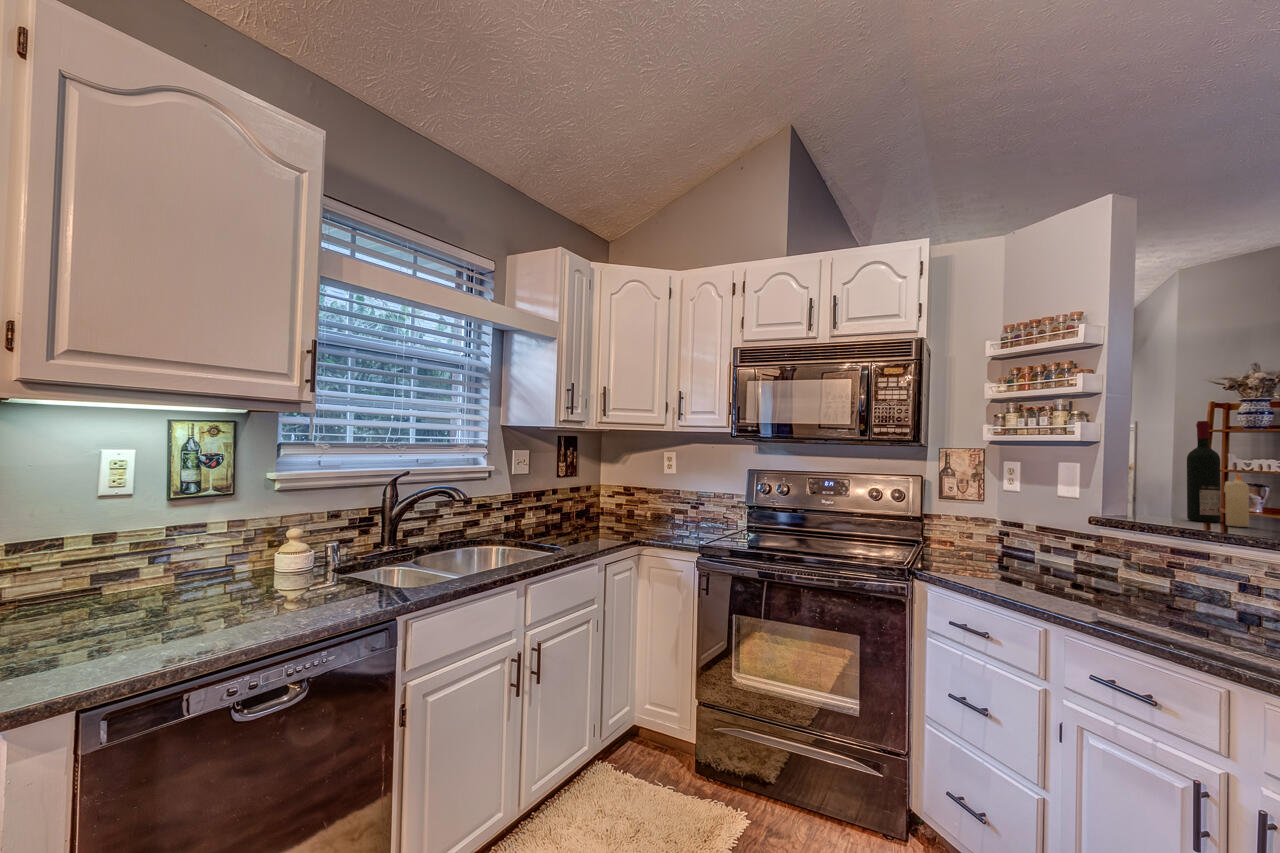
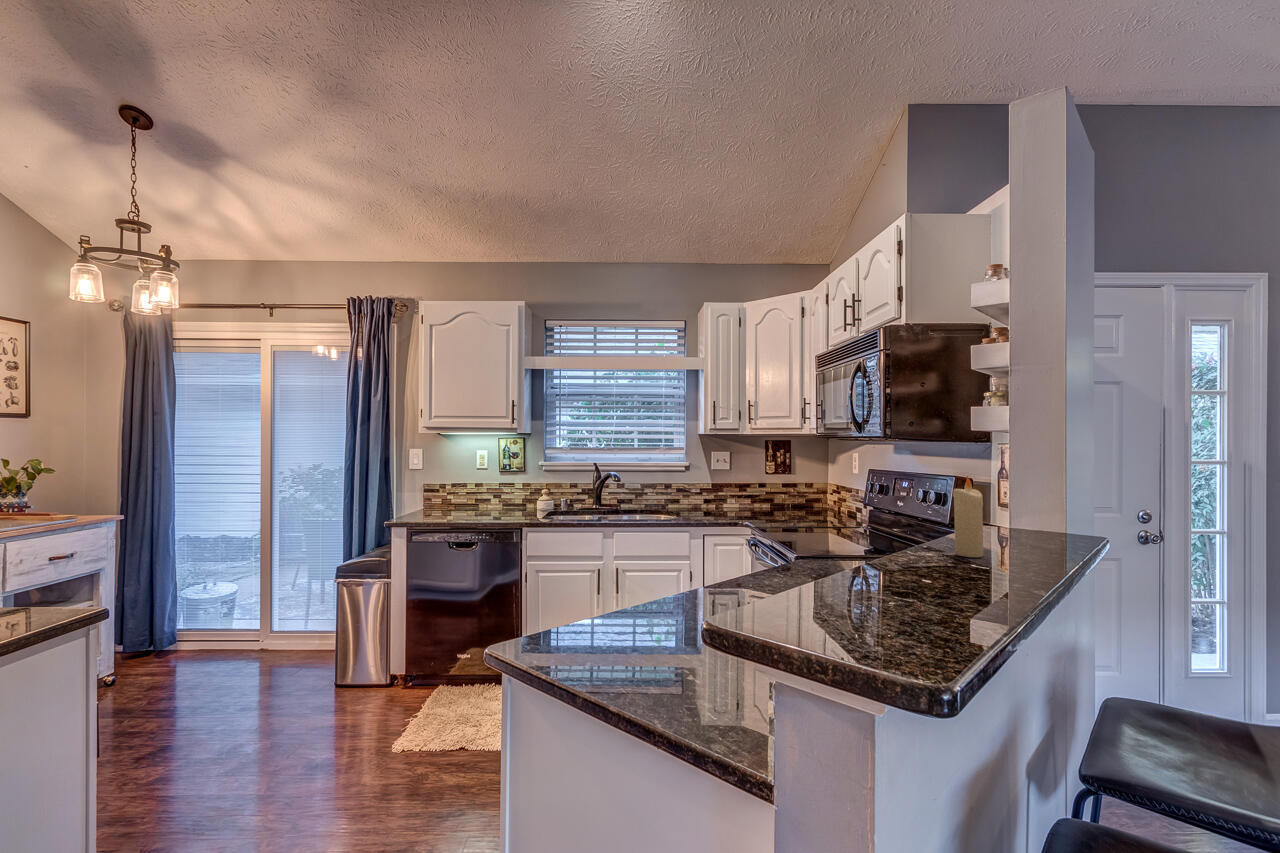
wine bottle: present [1187,421,1221,522] -> none [993,398,1040,555]

